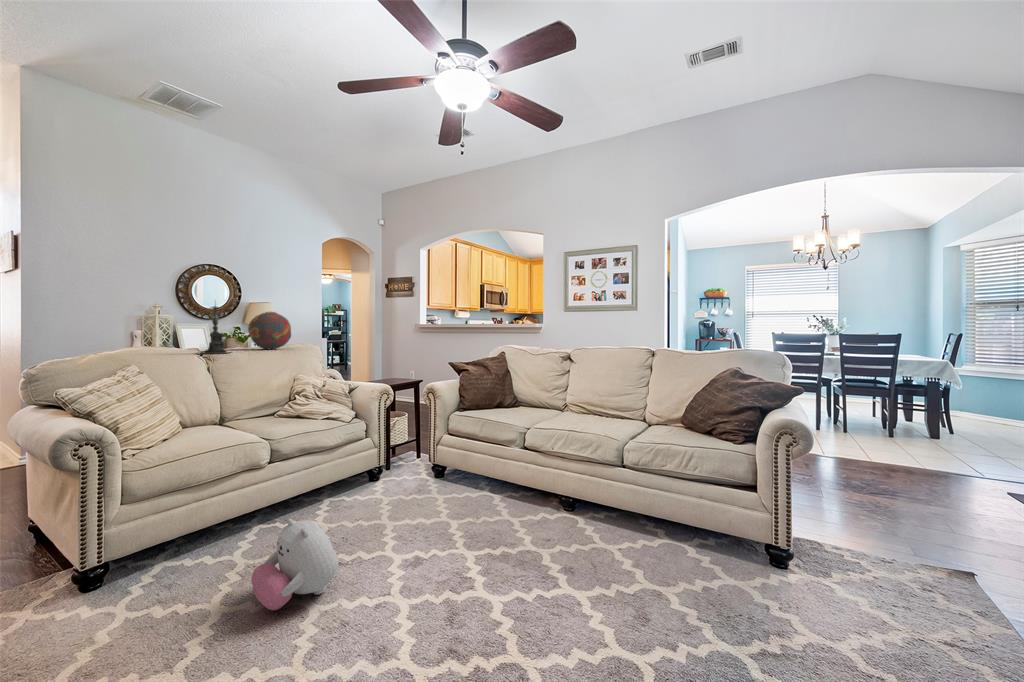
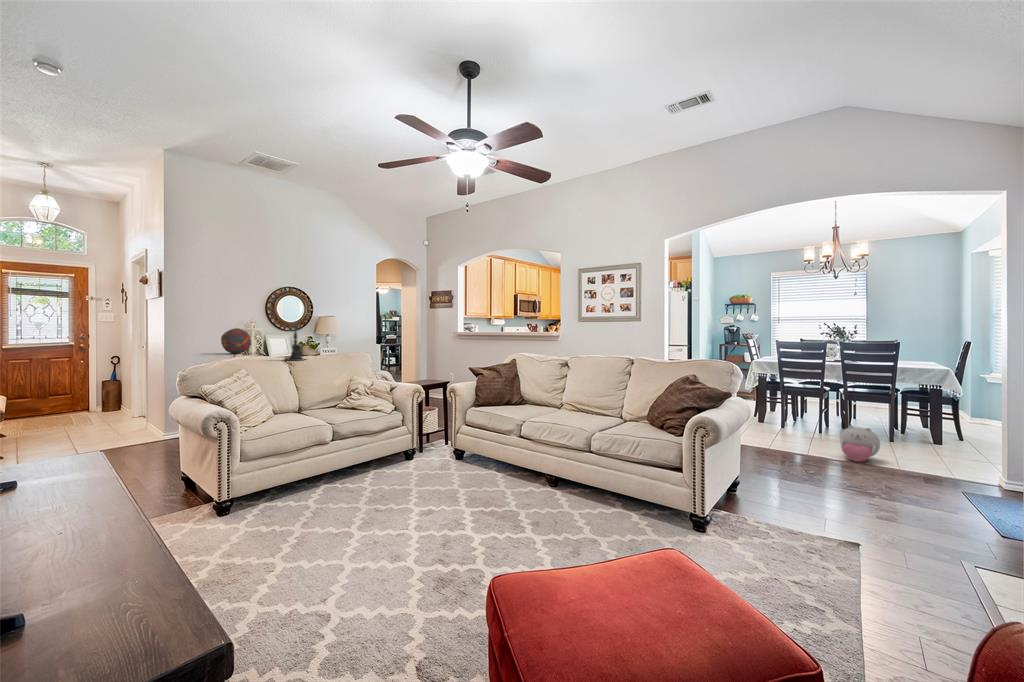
decorative orb: present [248,312,291,349] -> present [221,328,251,354]
plush toy: present [251,519,338,610] -> present [840,426,880,462]

